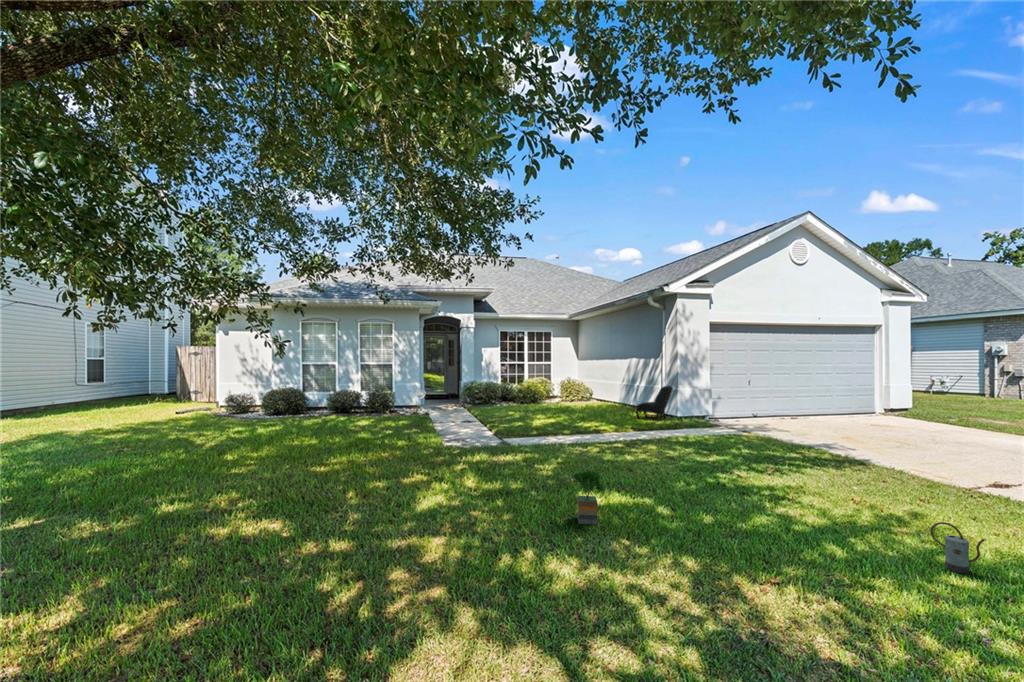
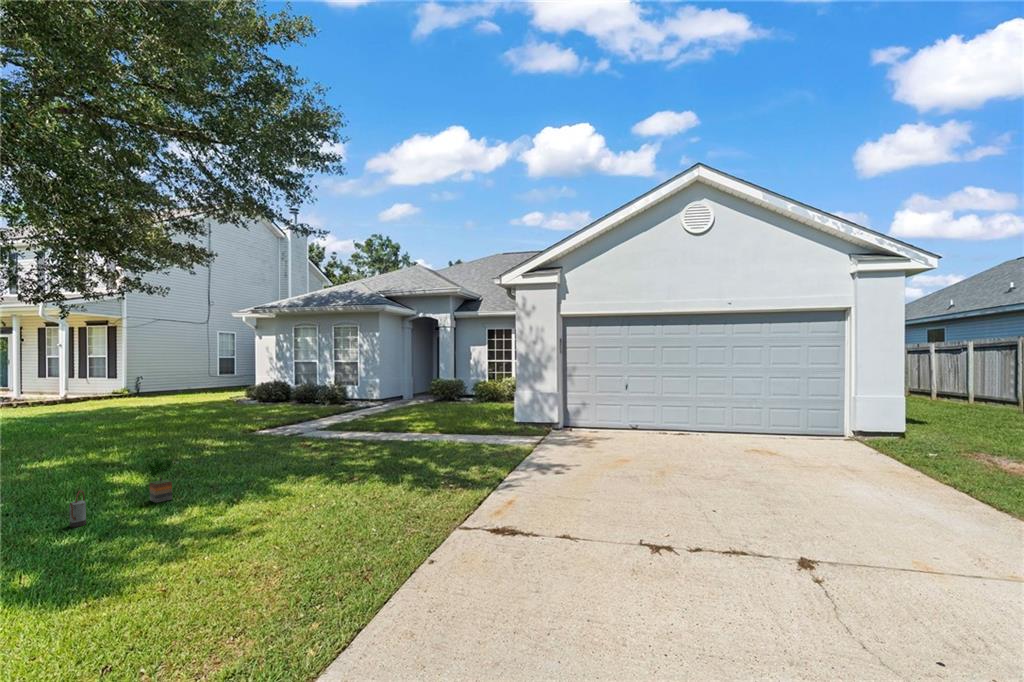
lounge chair: present [636,386,673,421] -> none [488,389,520,428]
potted tree: present [572,471,605,525] -> present [144,459,178,503]

